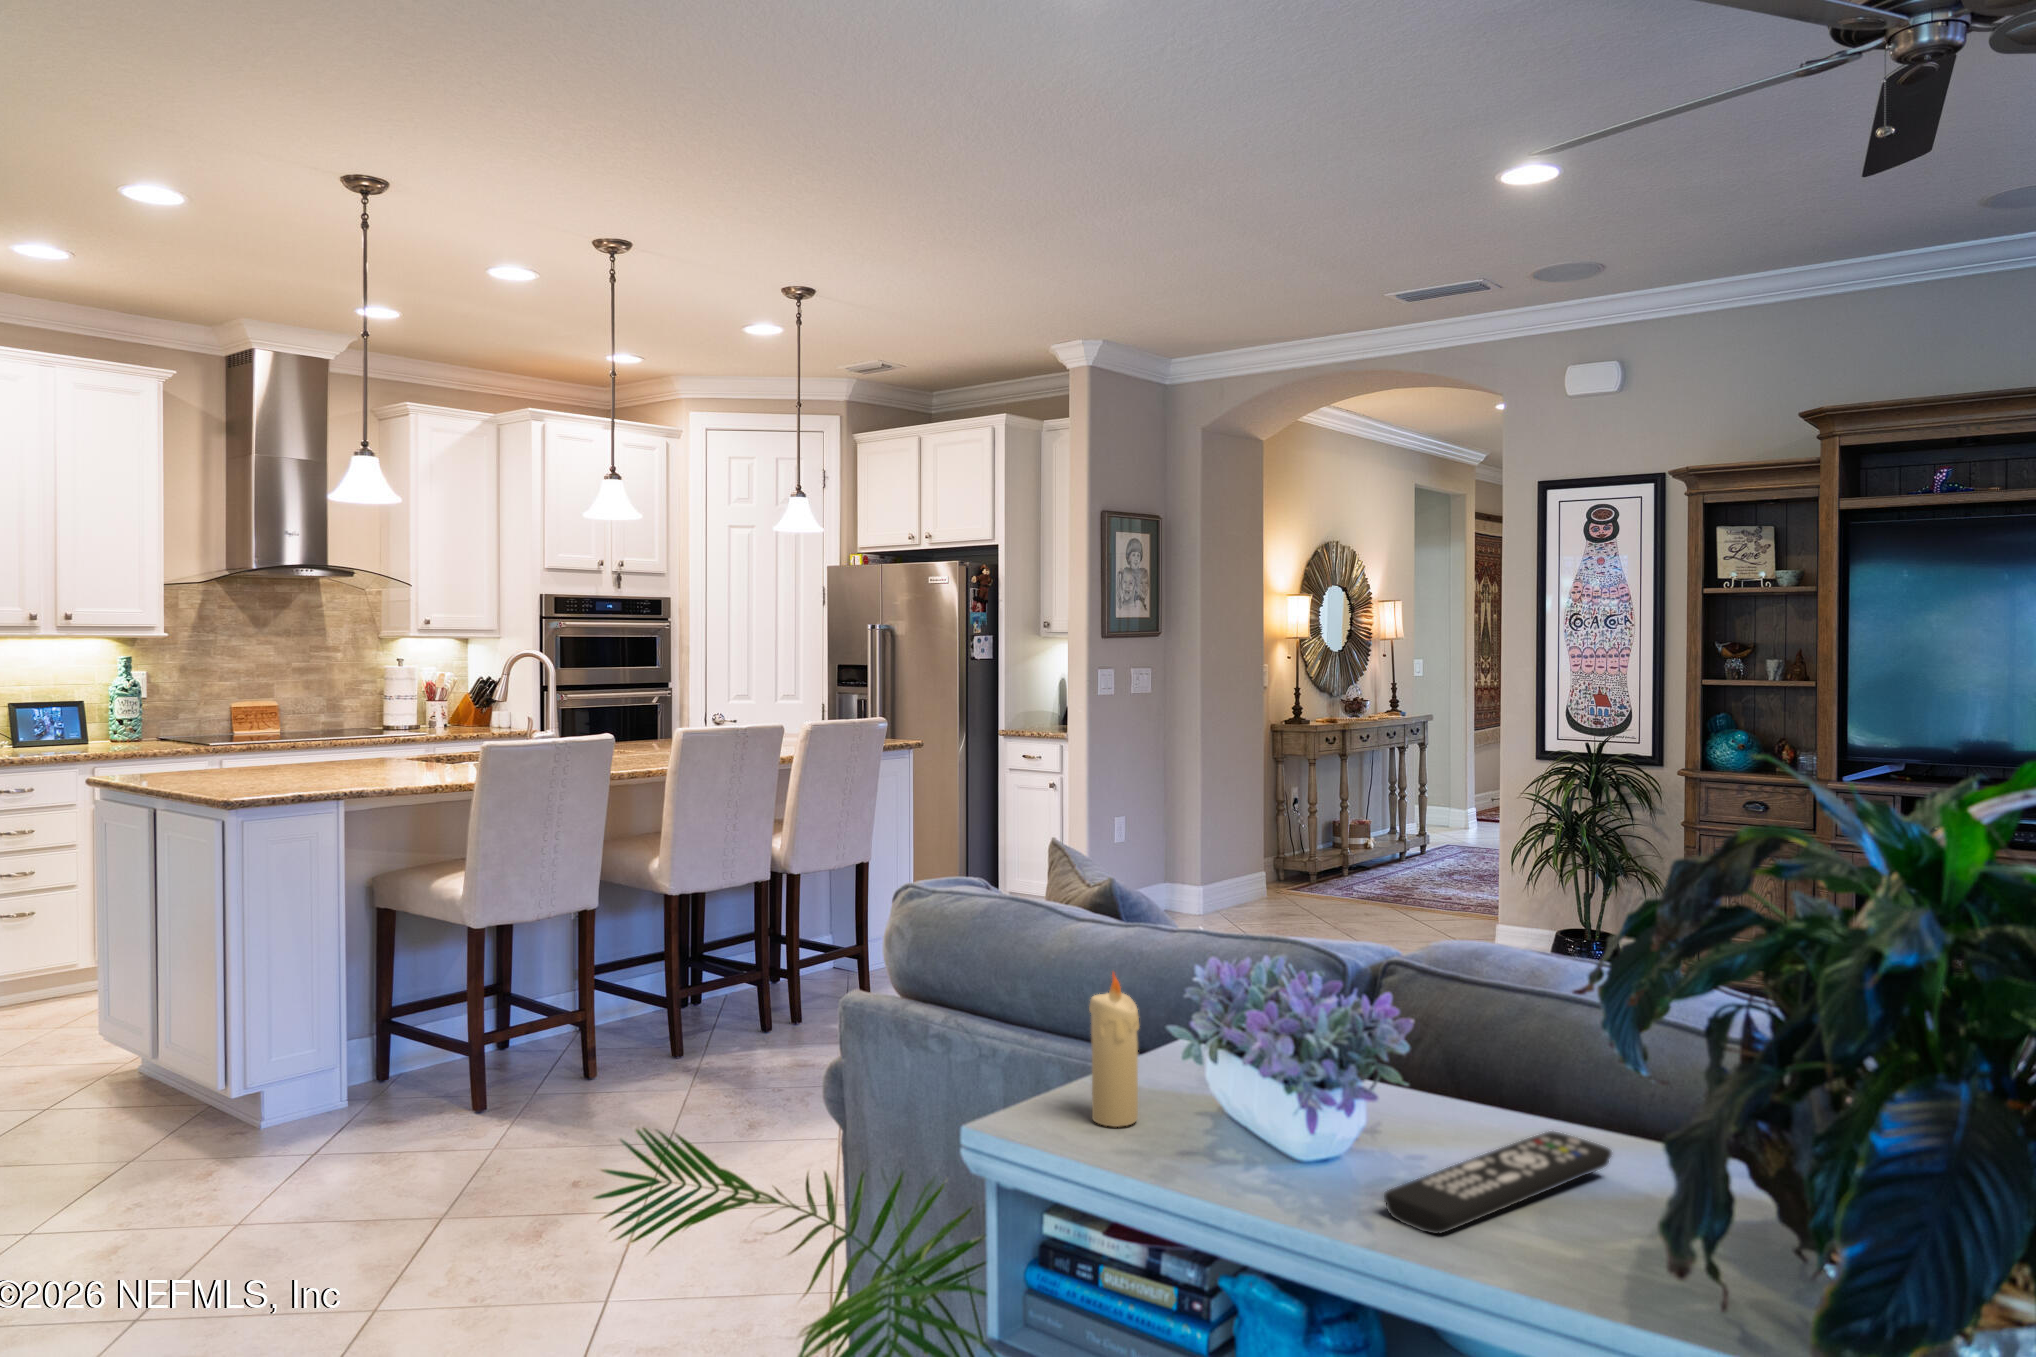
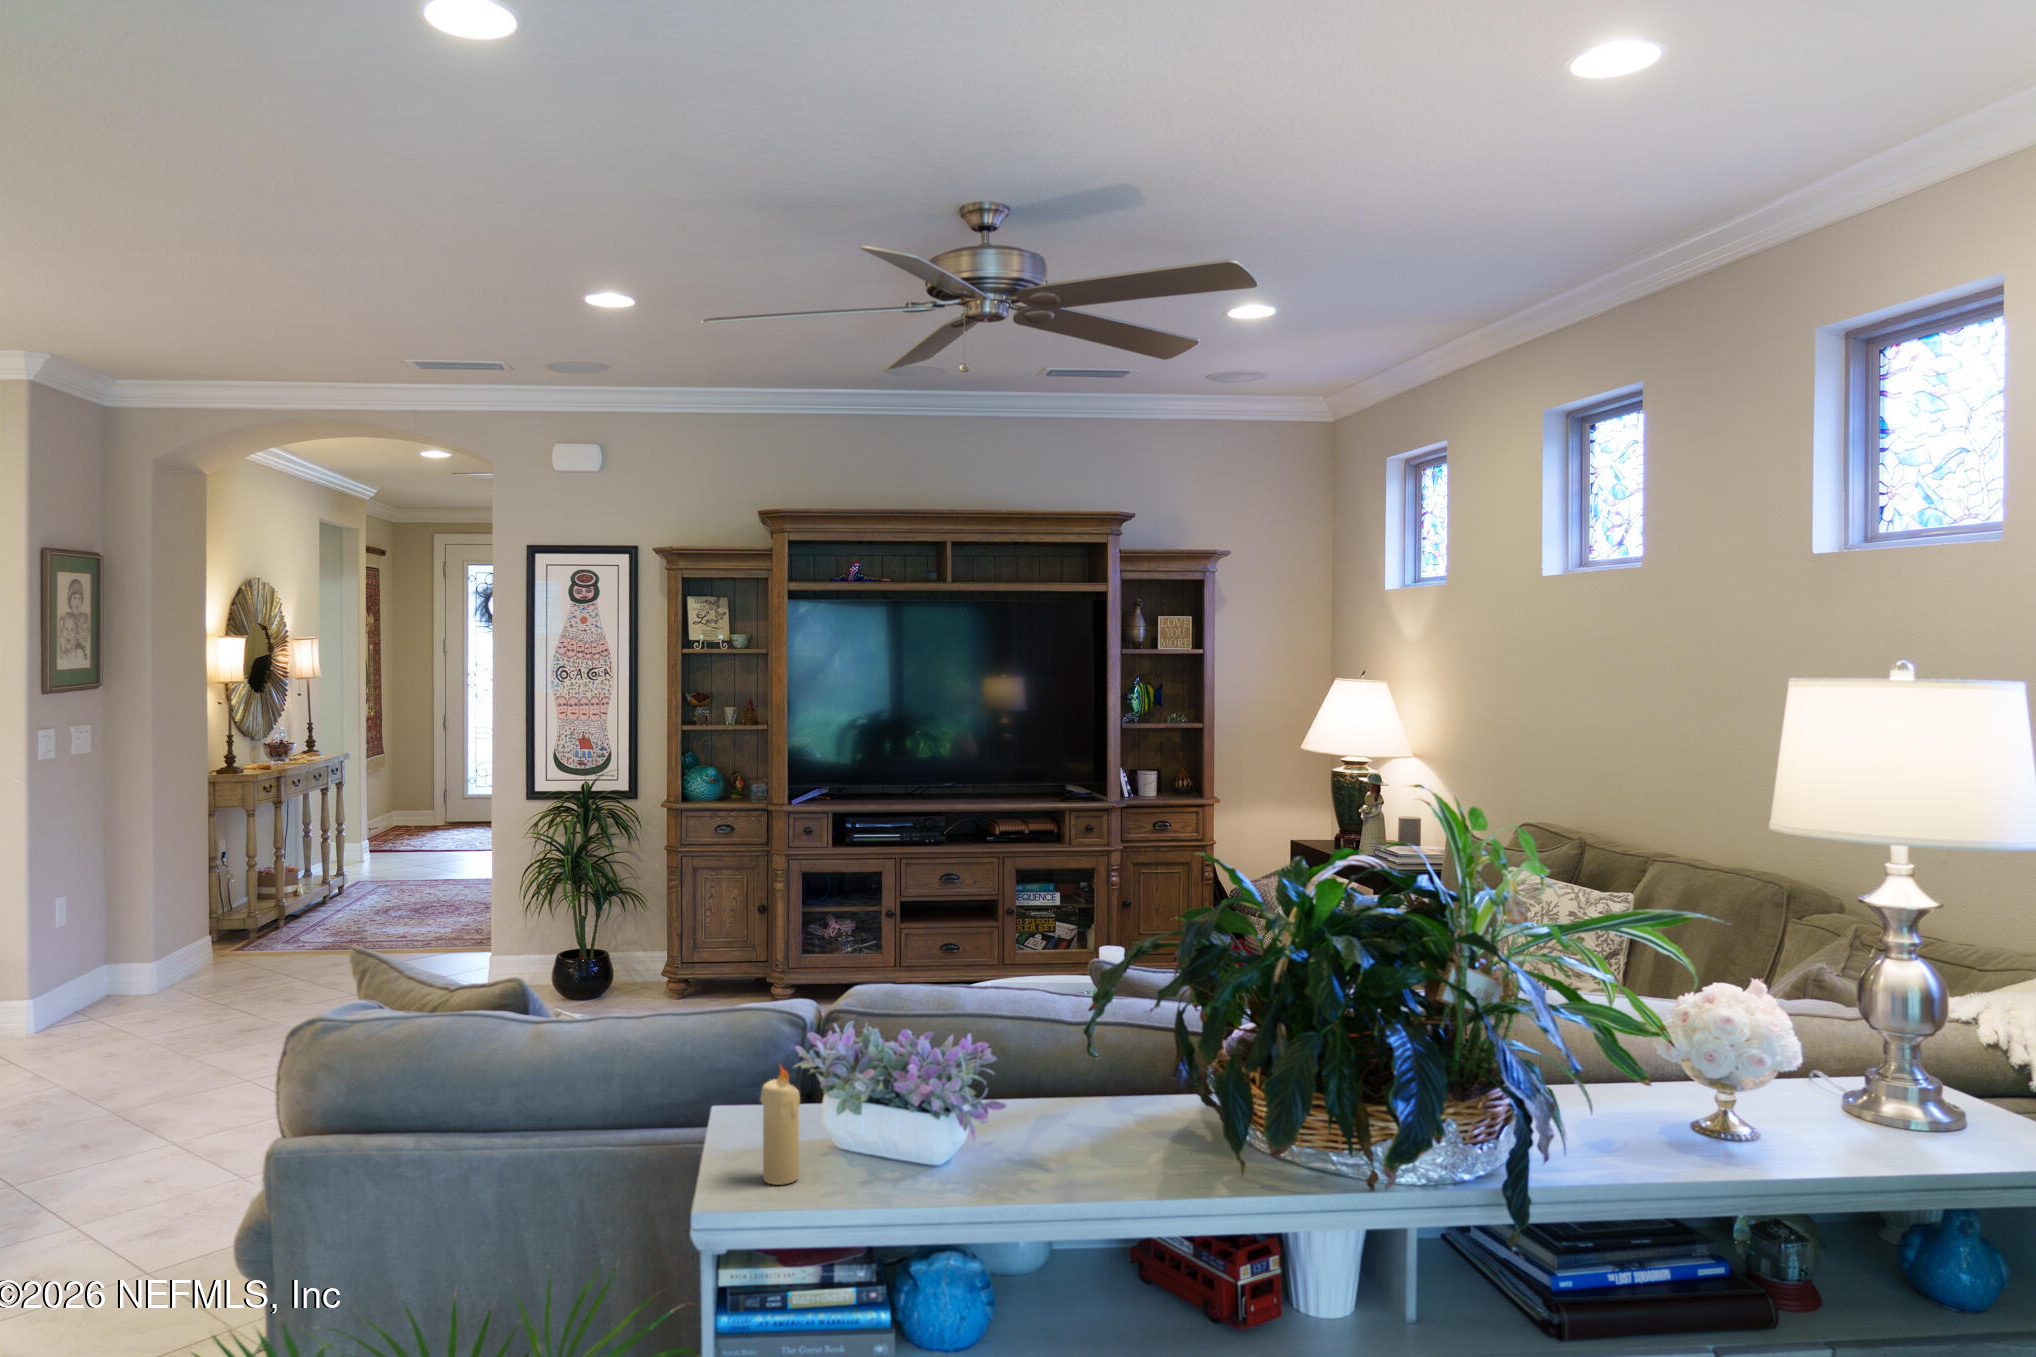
remote control: present [1384,1131,1611,1234] -> none [1021,1102,1078,1181]

